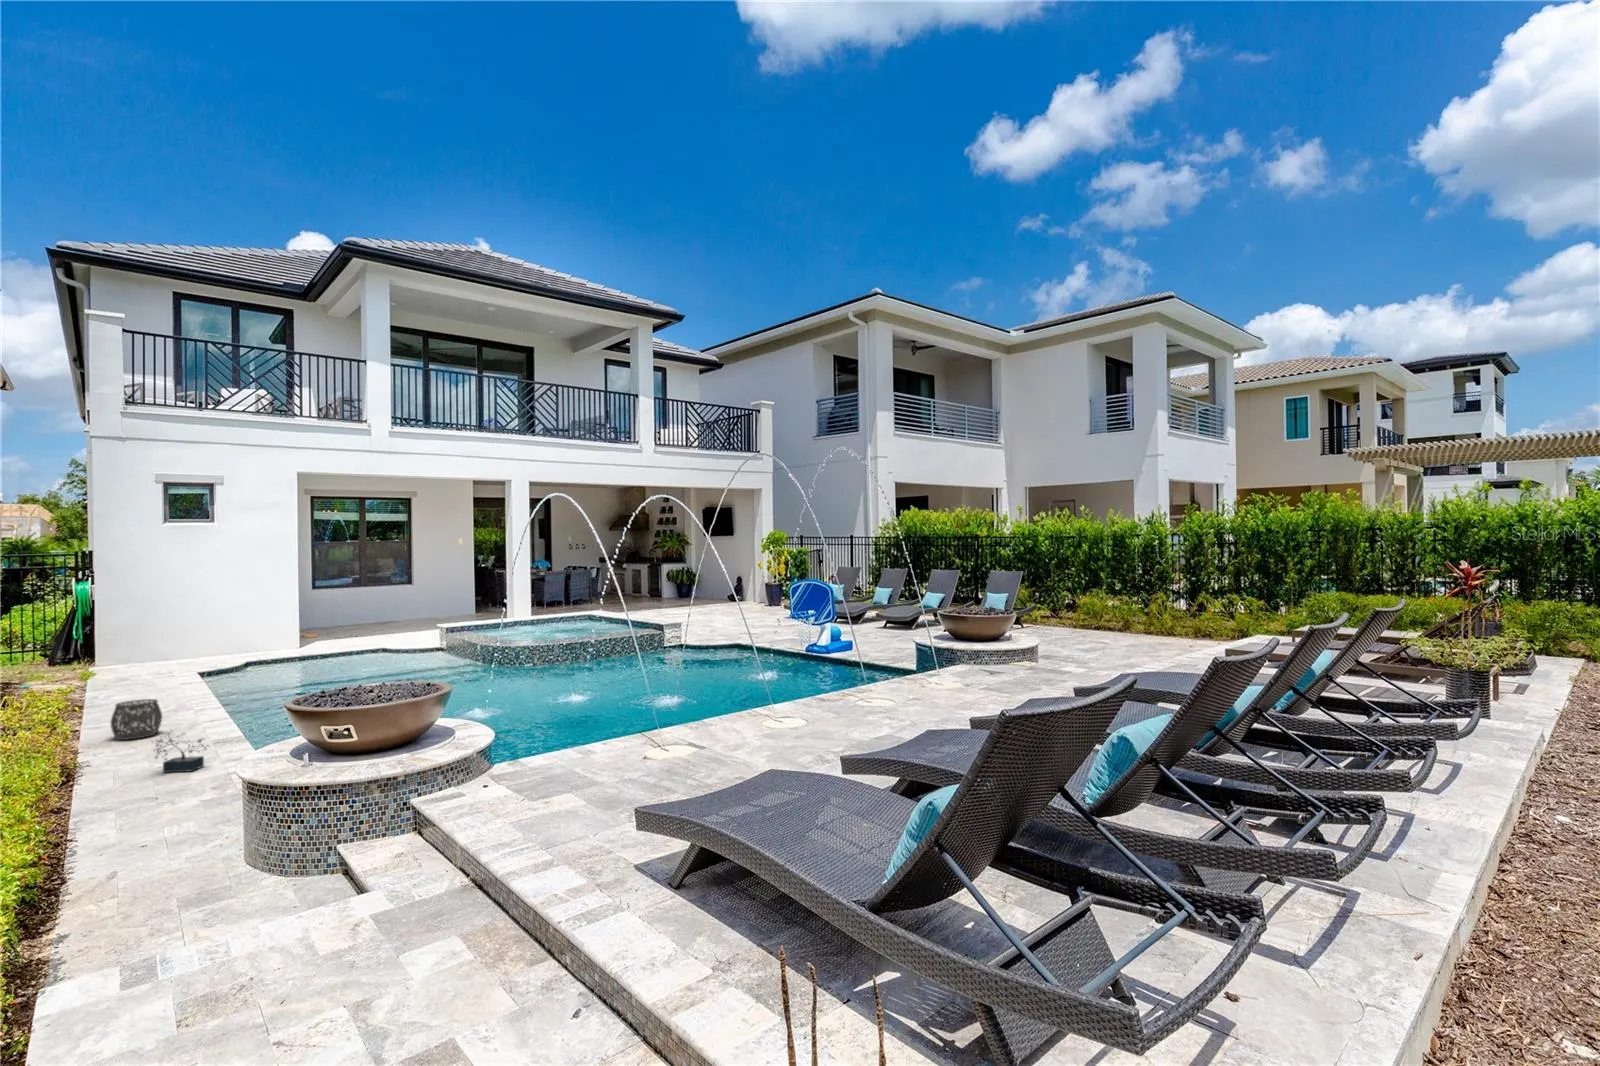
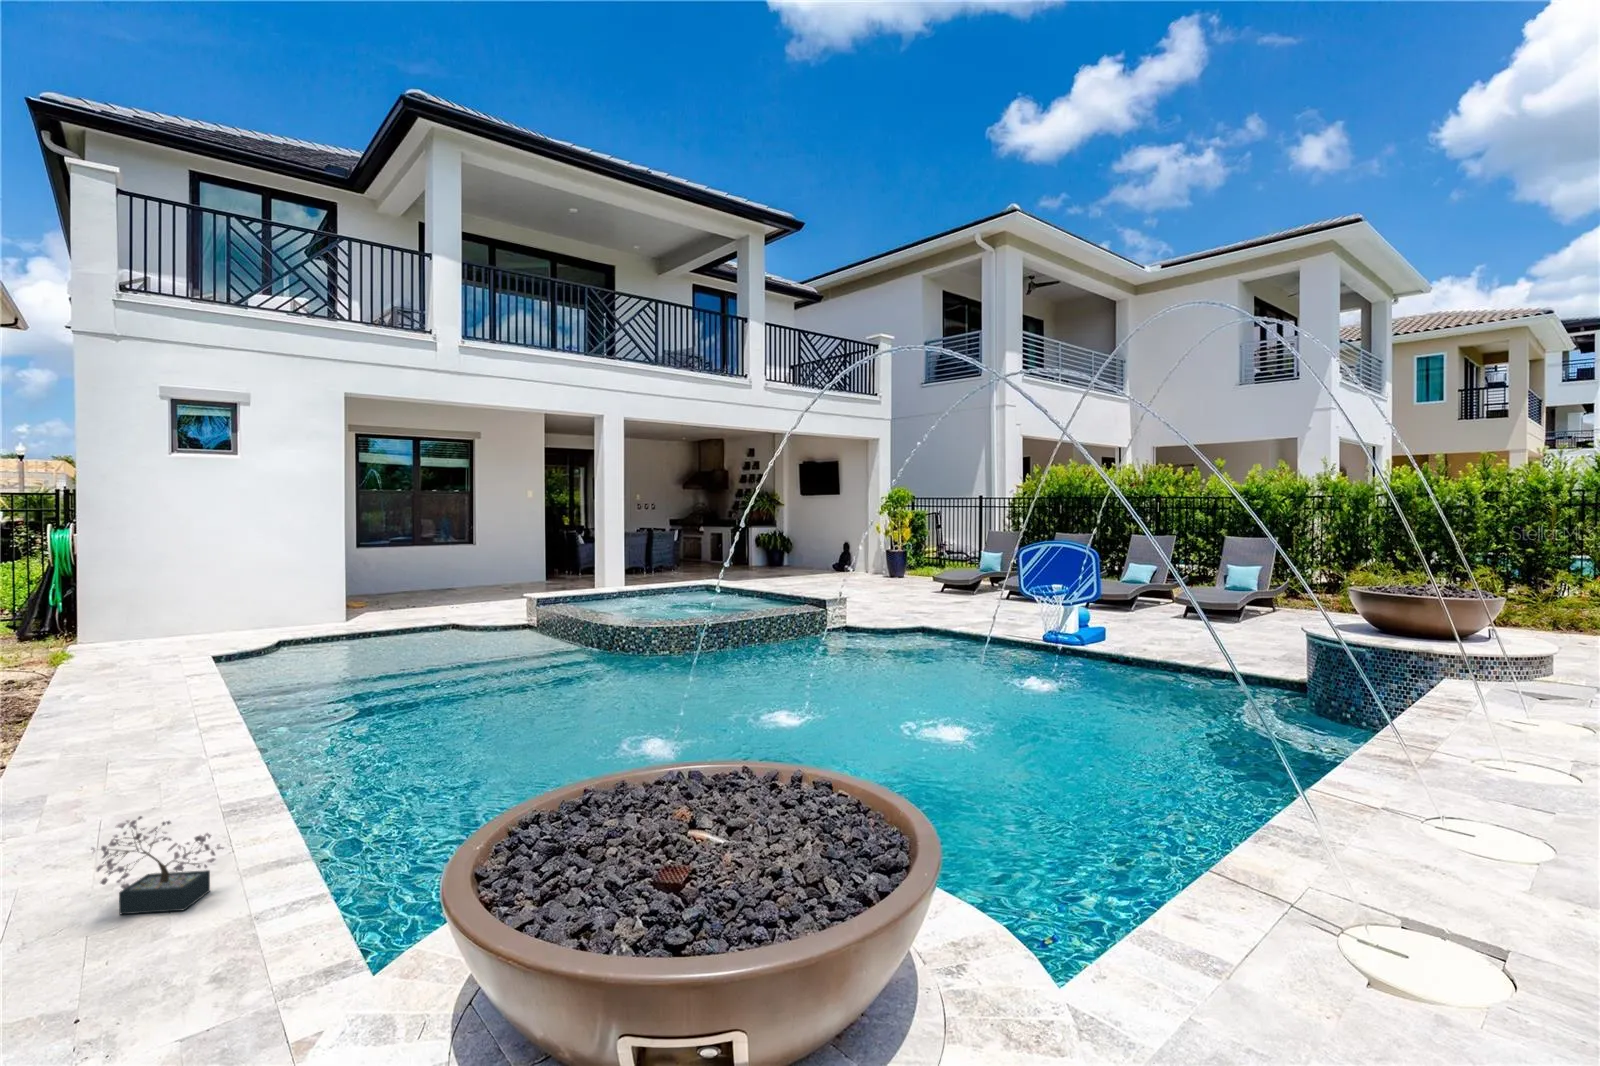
woven basket: present [111,699,162,740] -> none [40,724,142,804]

